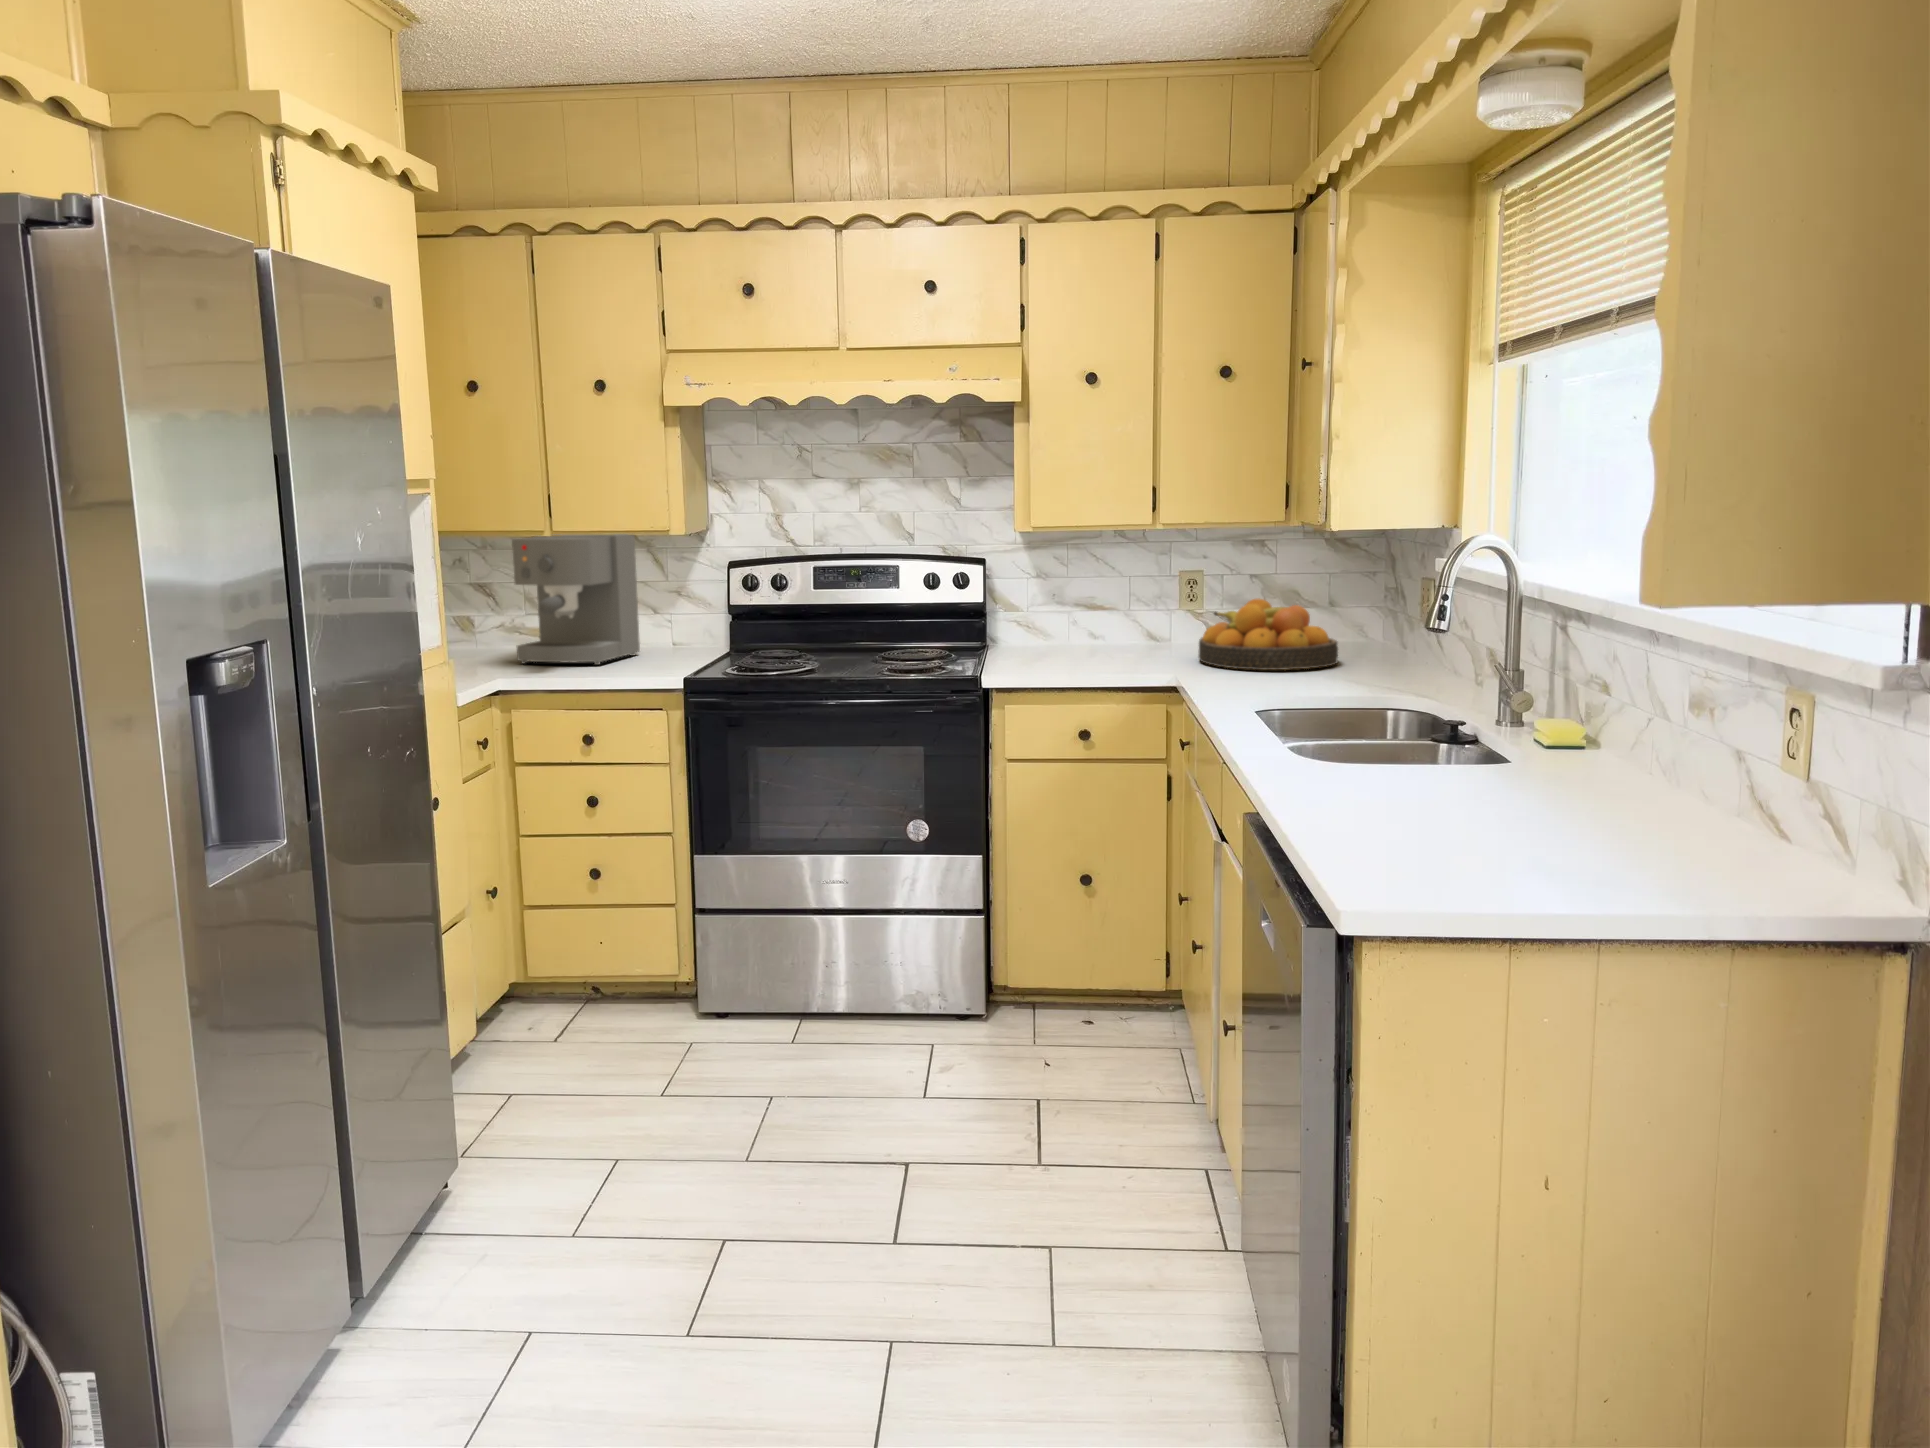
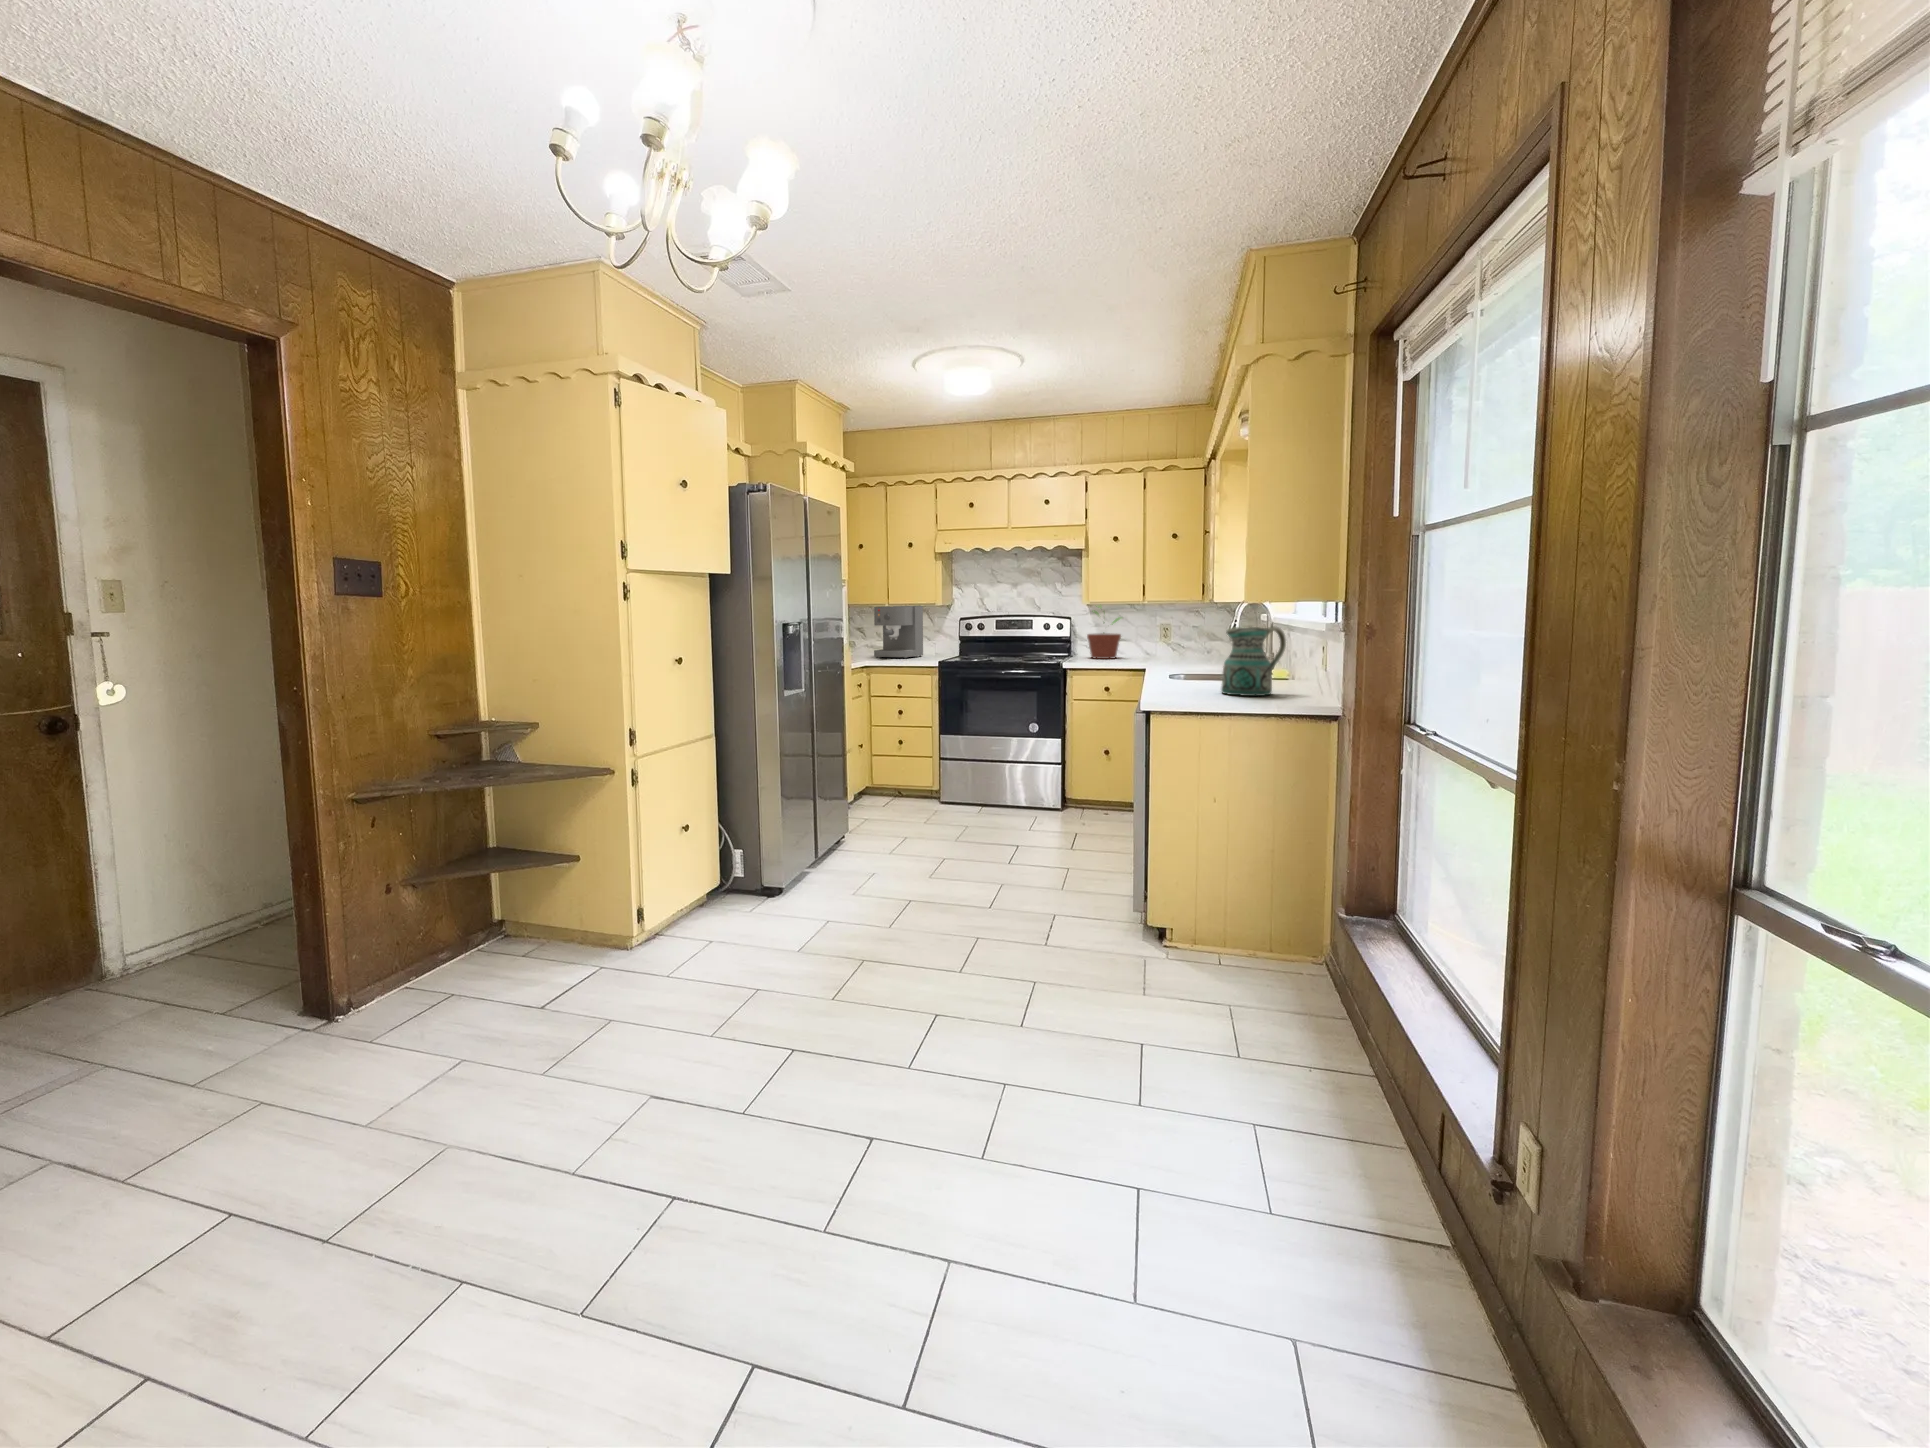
potted plant: none [1025,525,1110,656] -> present [1087,606,1121,659]
fruit bowl: present [1199,599,1338,670] -> none [1161,634,1225,663]
ceramic pitcher: none [1500,644,1663,847] -> present [1221,626,1286,696]

